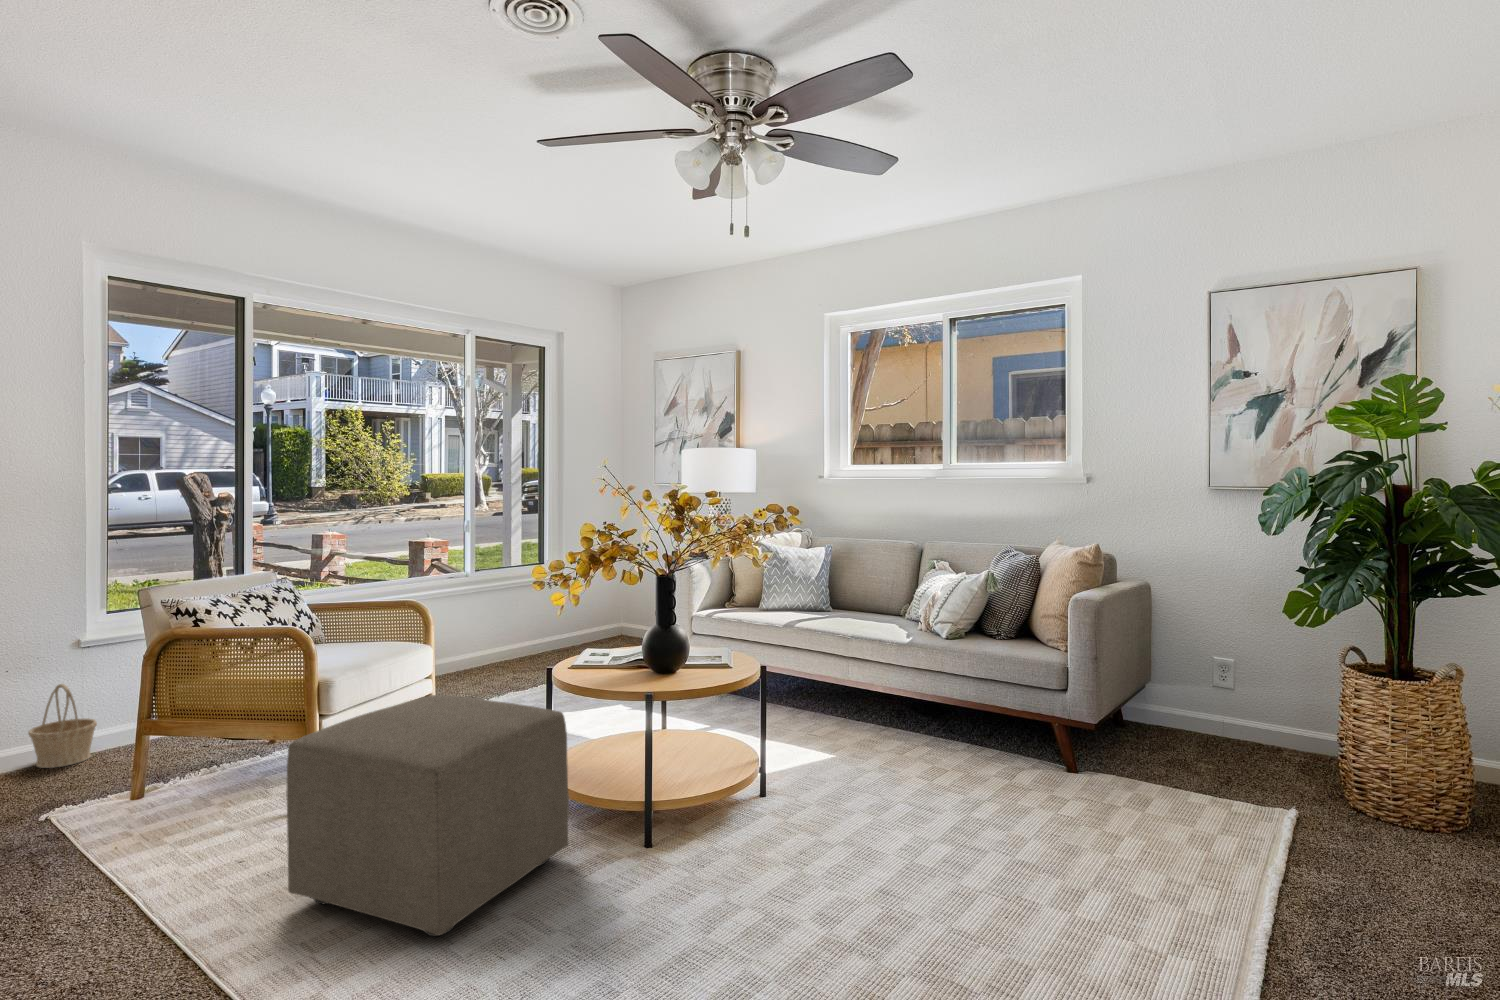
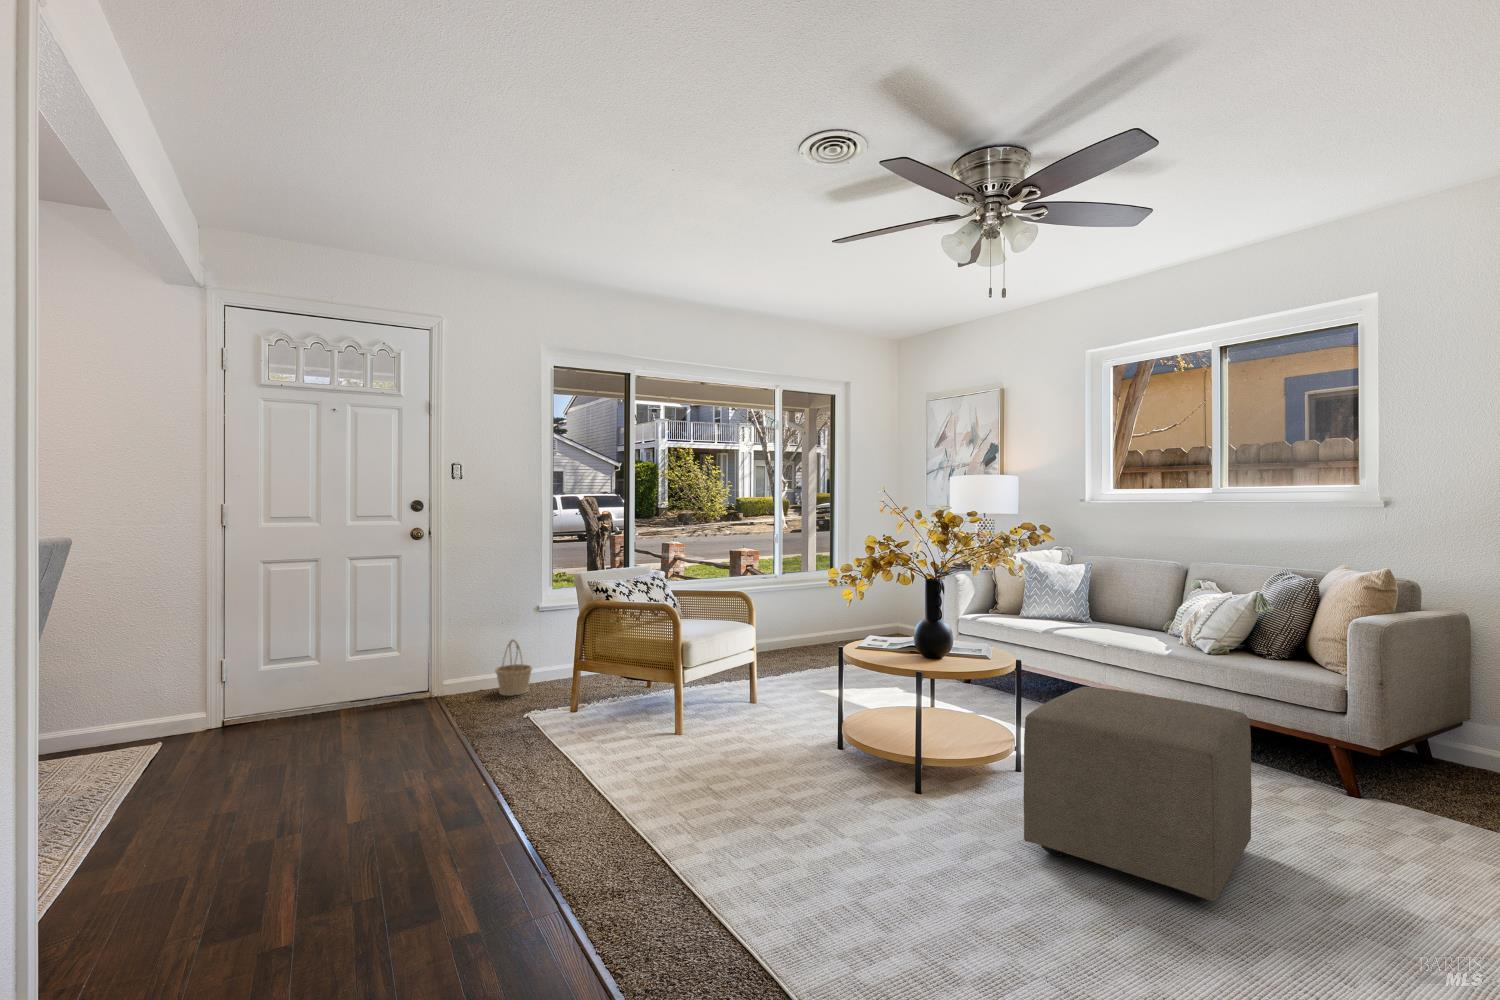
ottoman: present [287,695,569,936] -> present [1024,687,1252,902]

